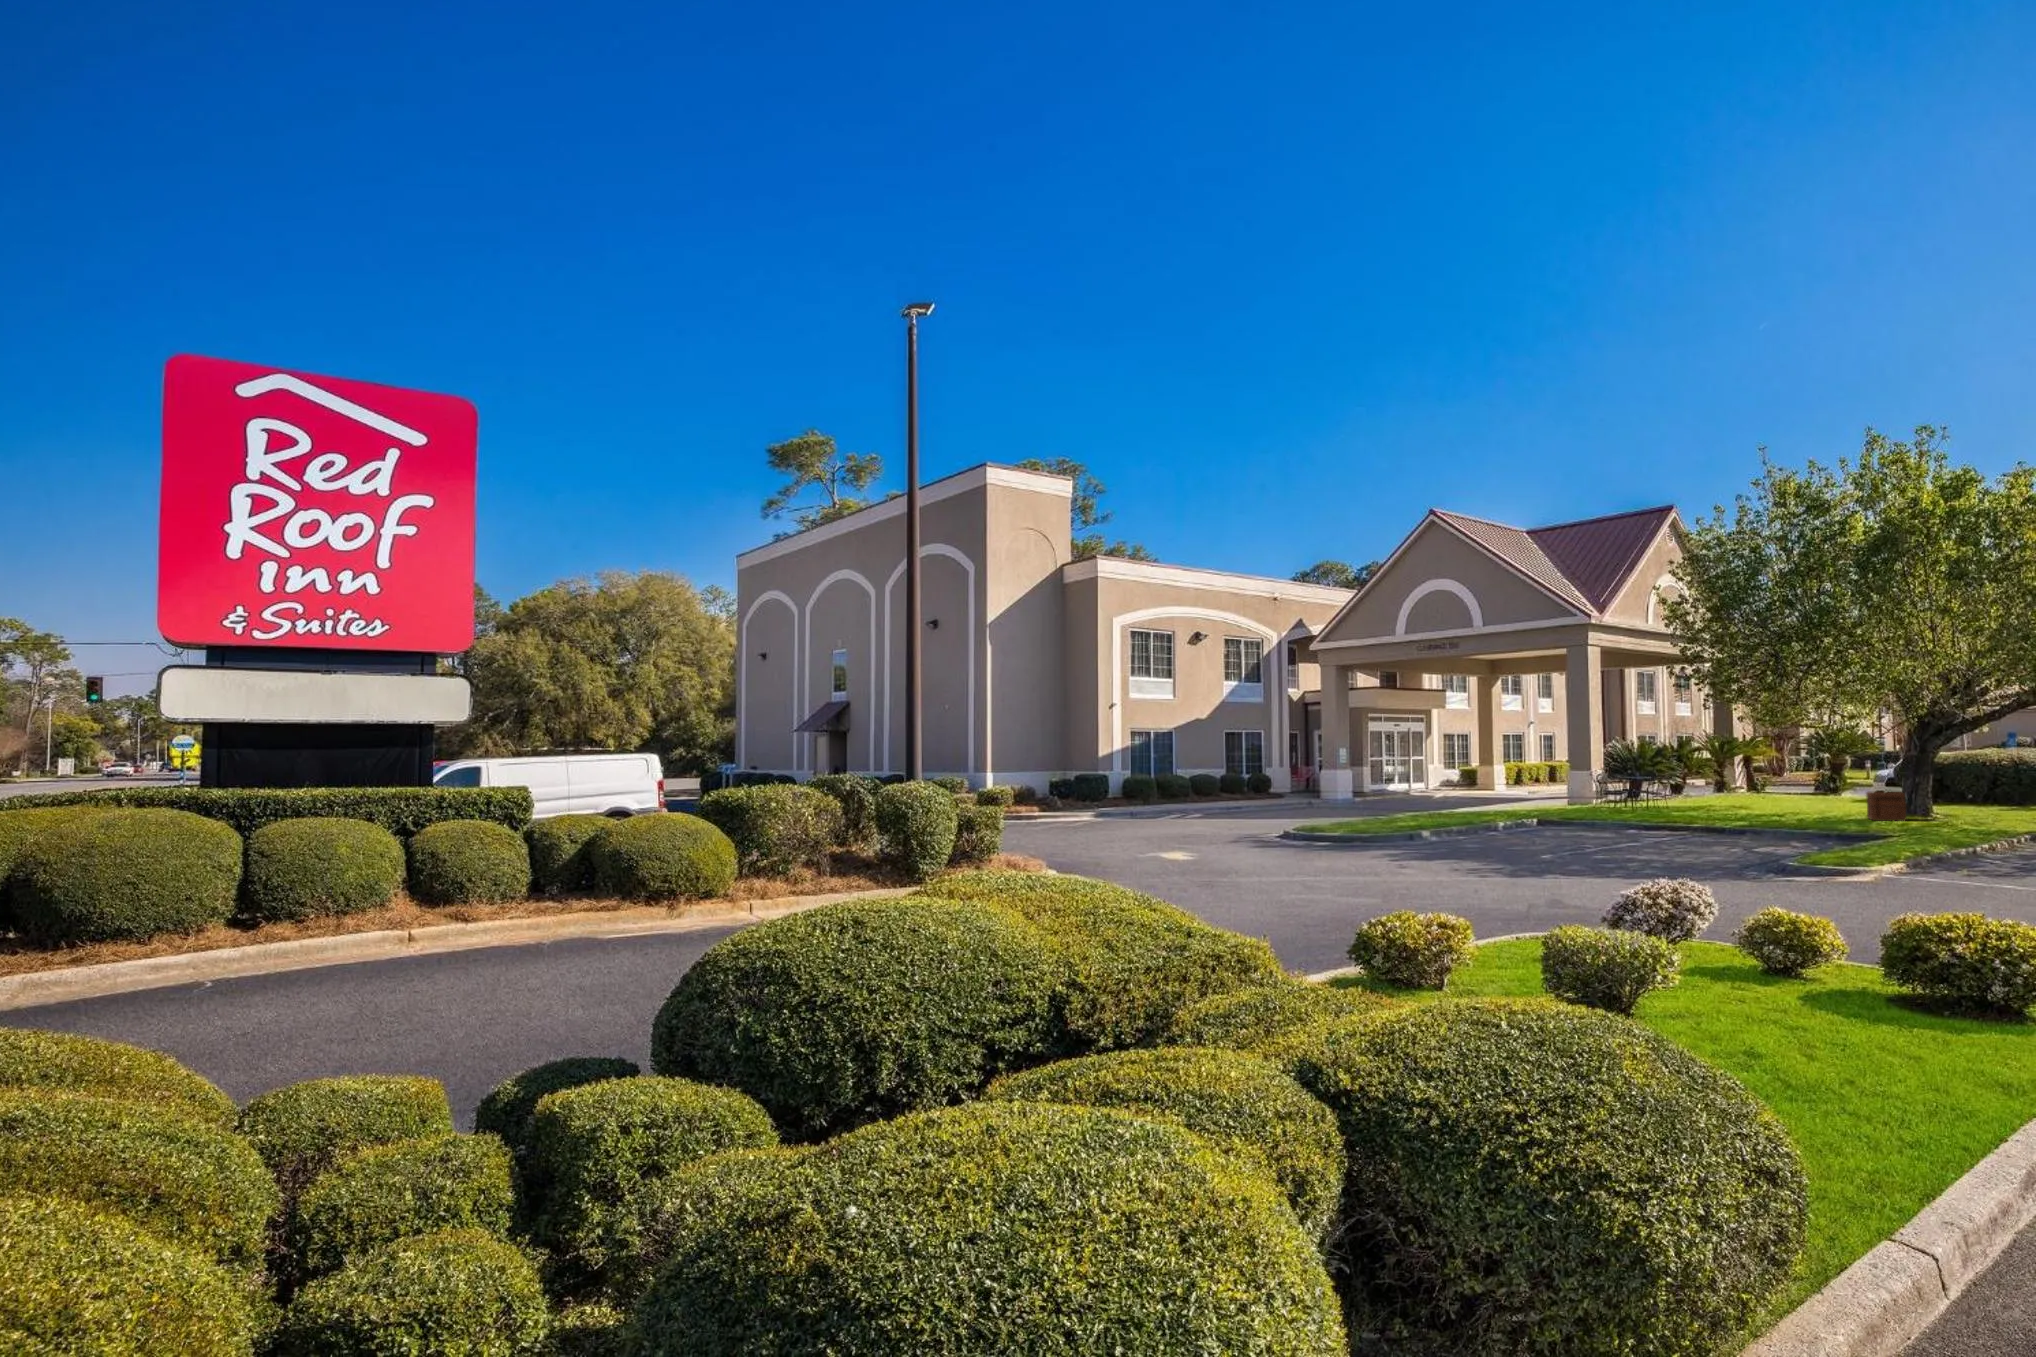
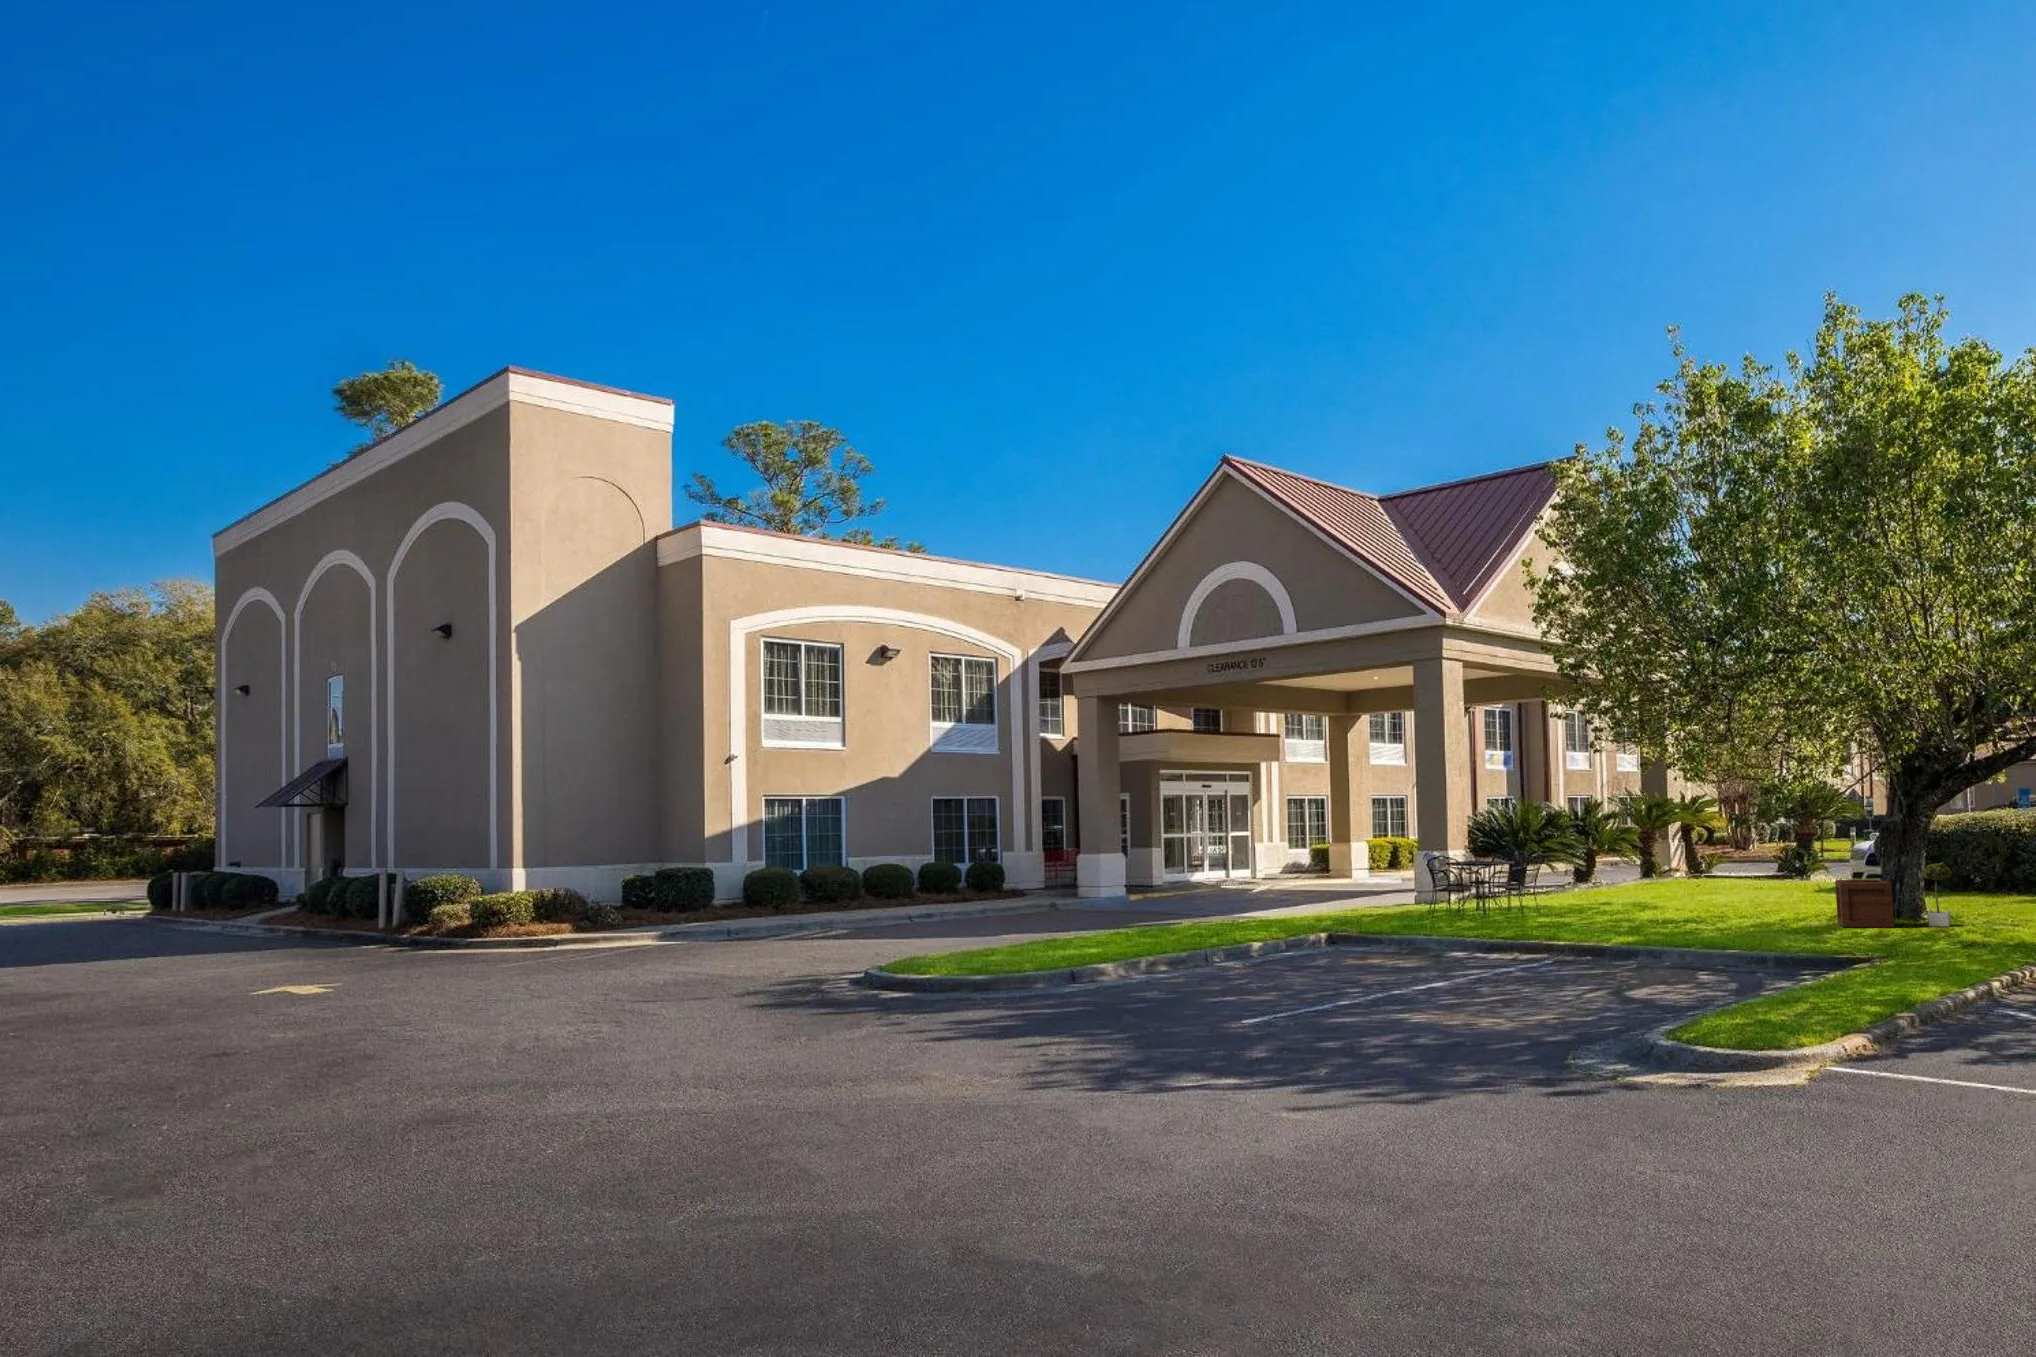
potted tree: none [1925,781,1946,821] -> present [1922,862,1952,926]

